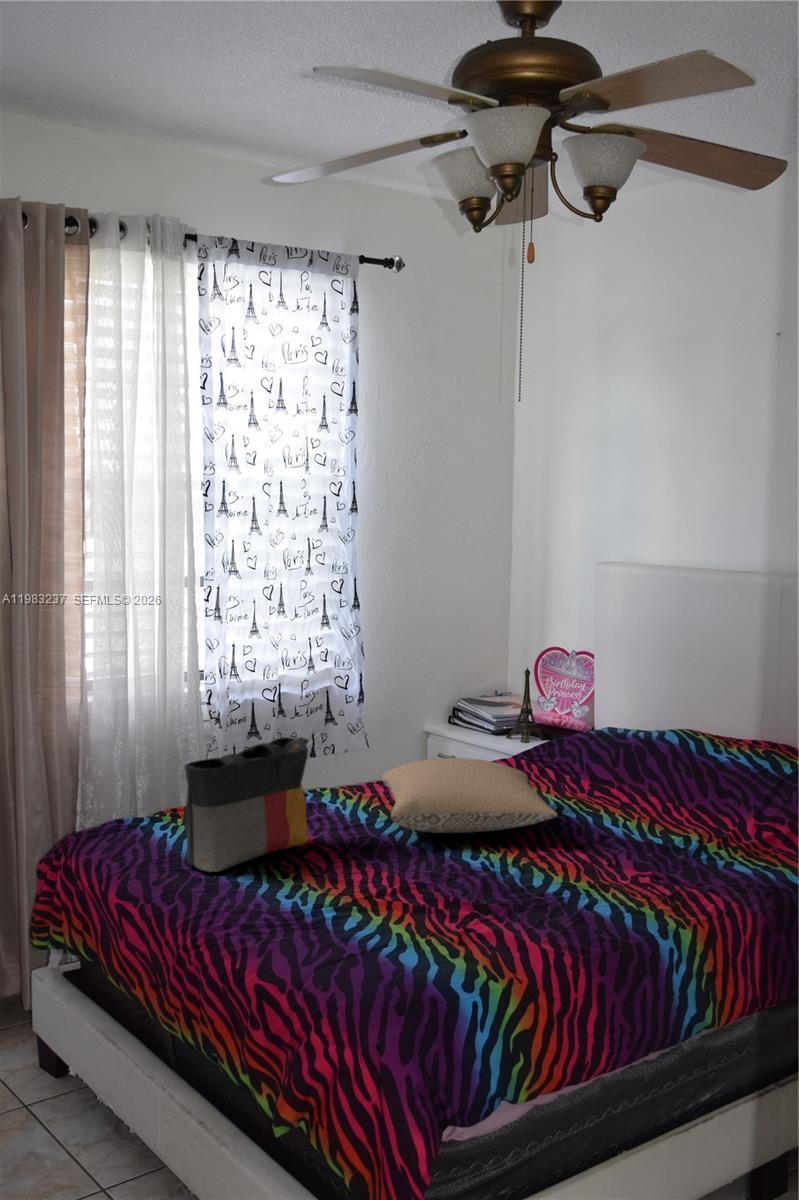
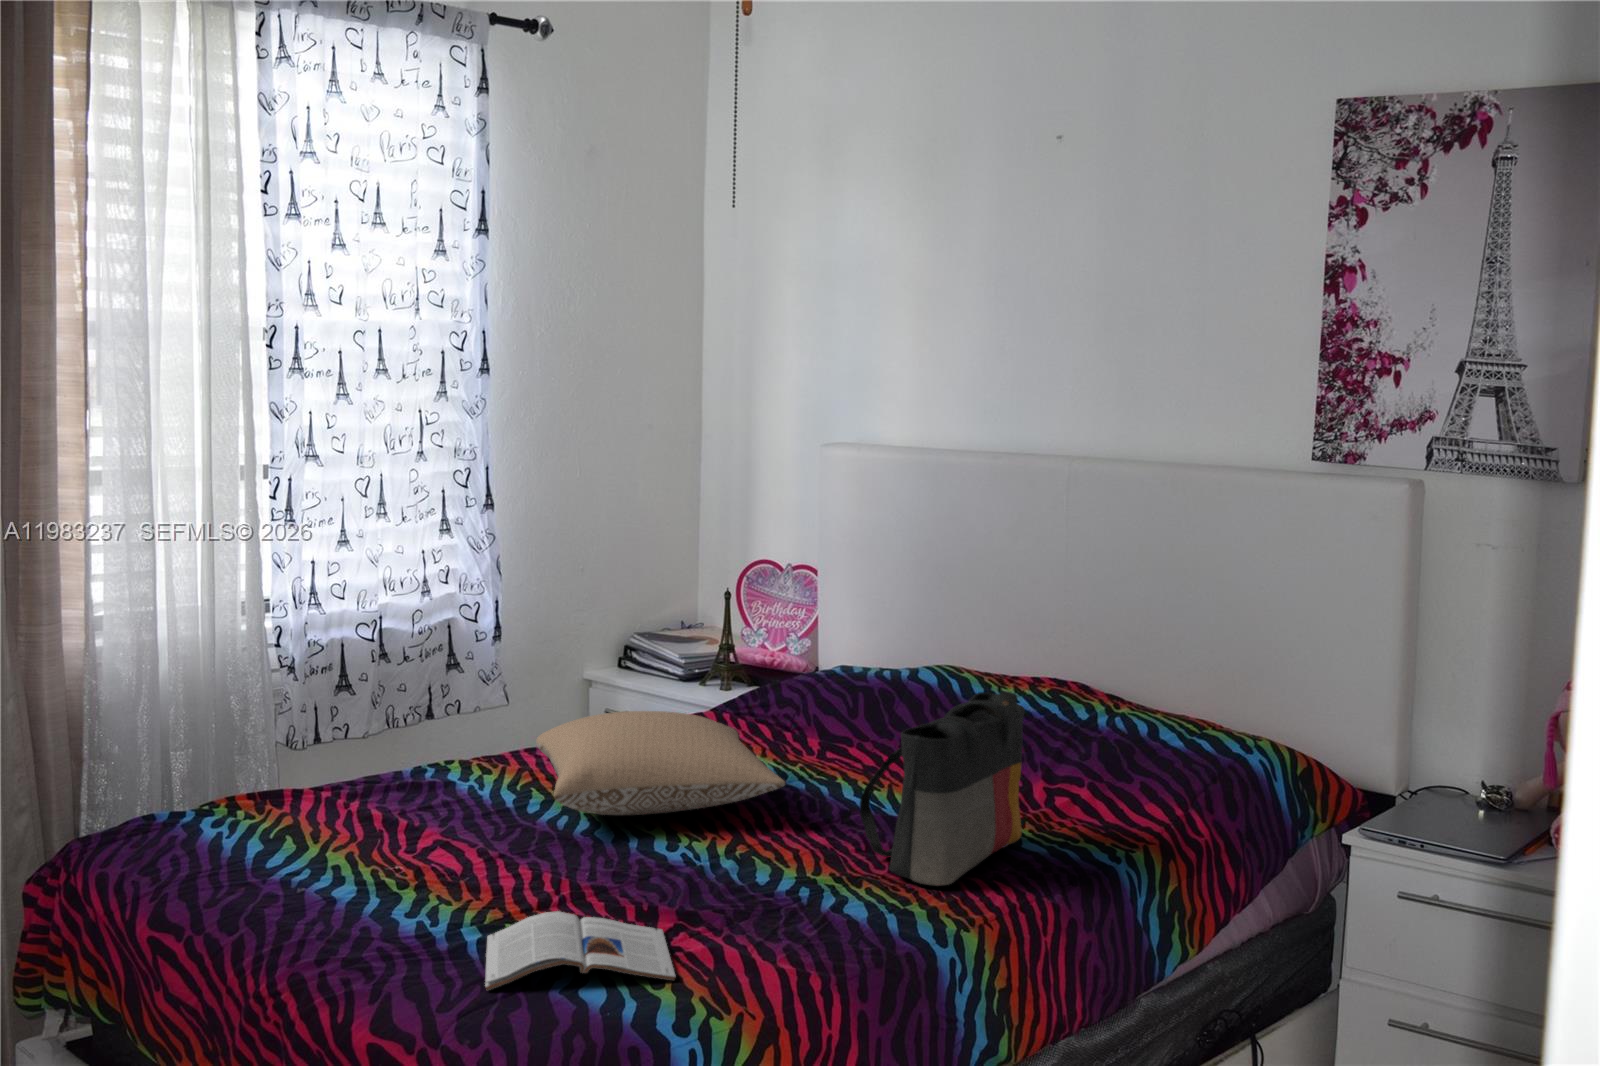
tote bag: present [184,737,308,872] -> present [860,692,1025,886]
magazine: none [336,899,467,952] -> present [485,911,676,990]

